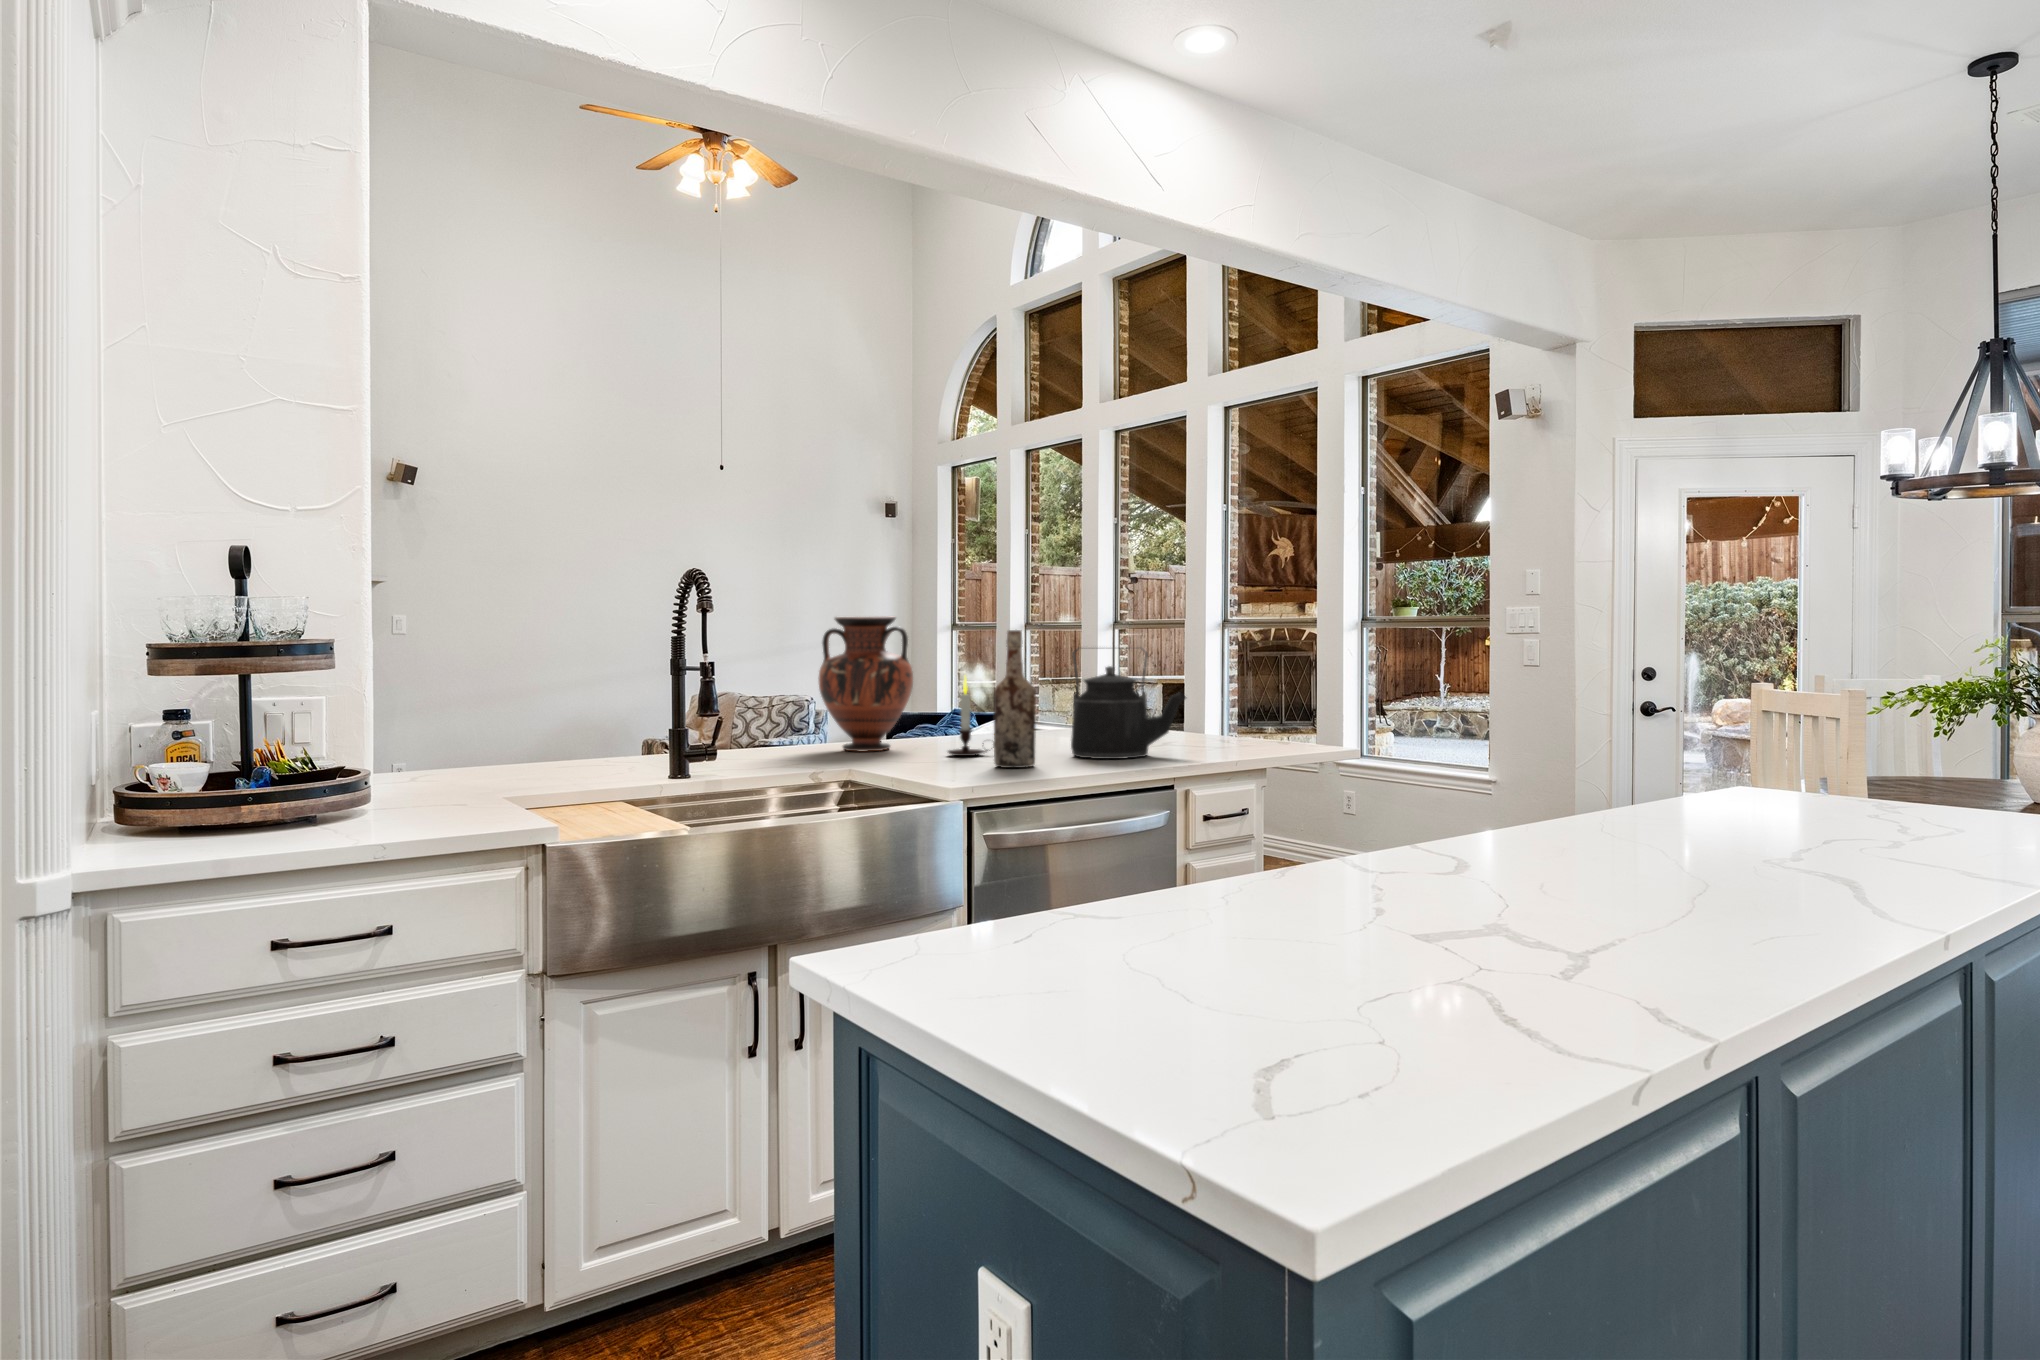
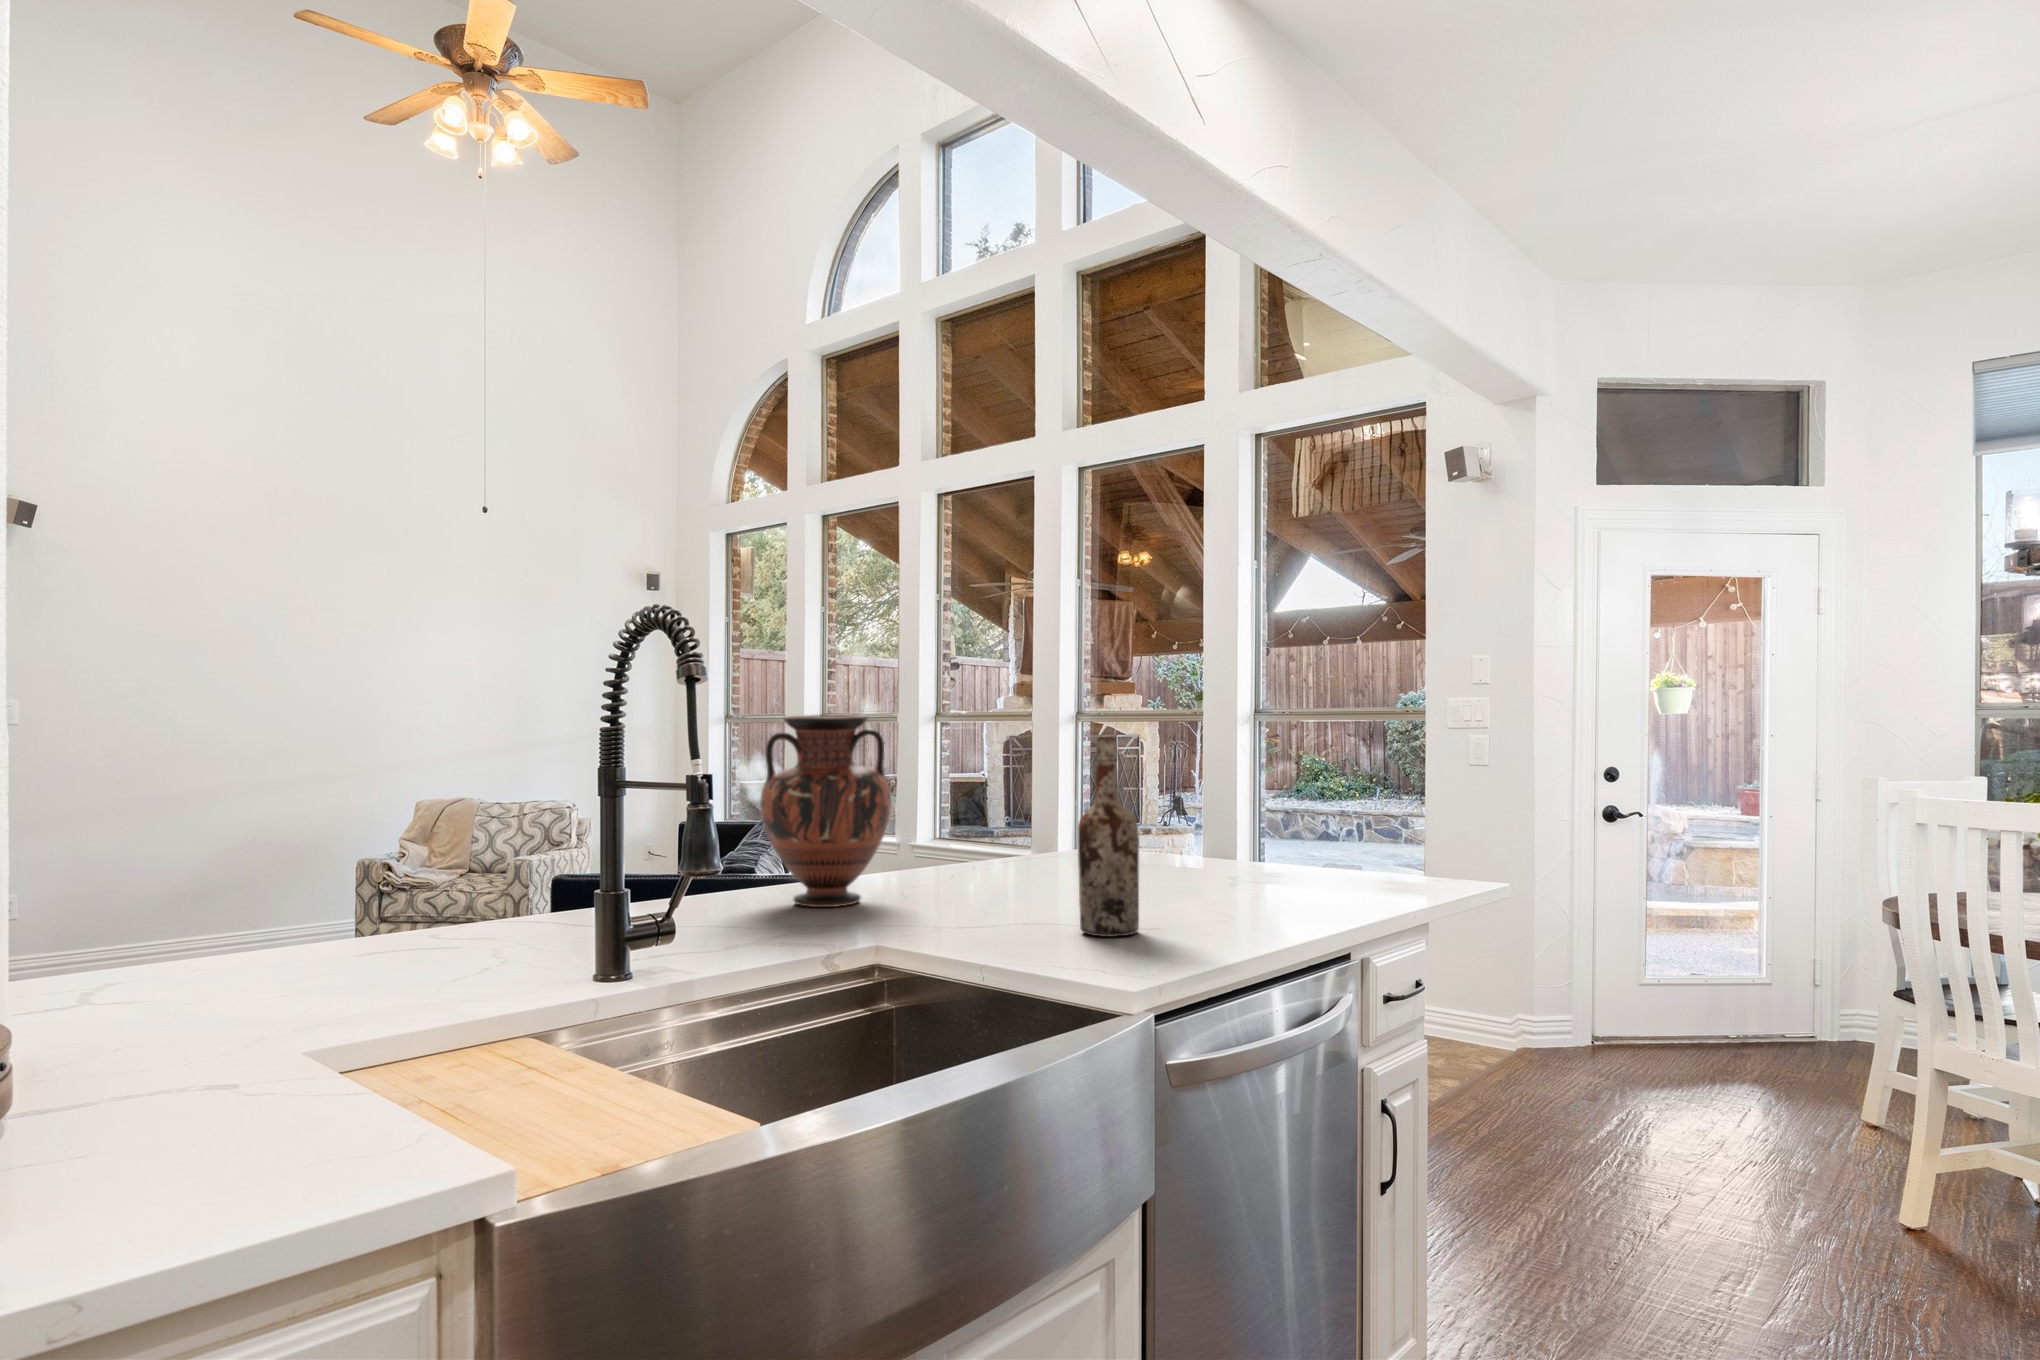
kettle: present [1071,648,1186,759] -> none [1139,756,1298,913]
candle: present [948,677,994,756] -> none [965,796,1030,913]

